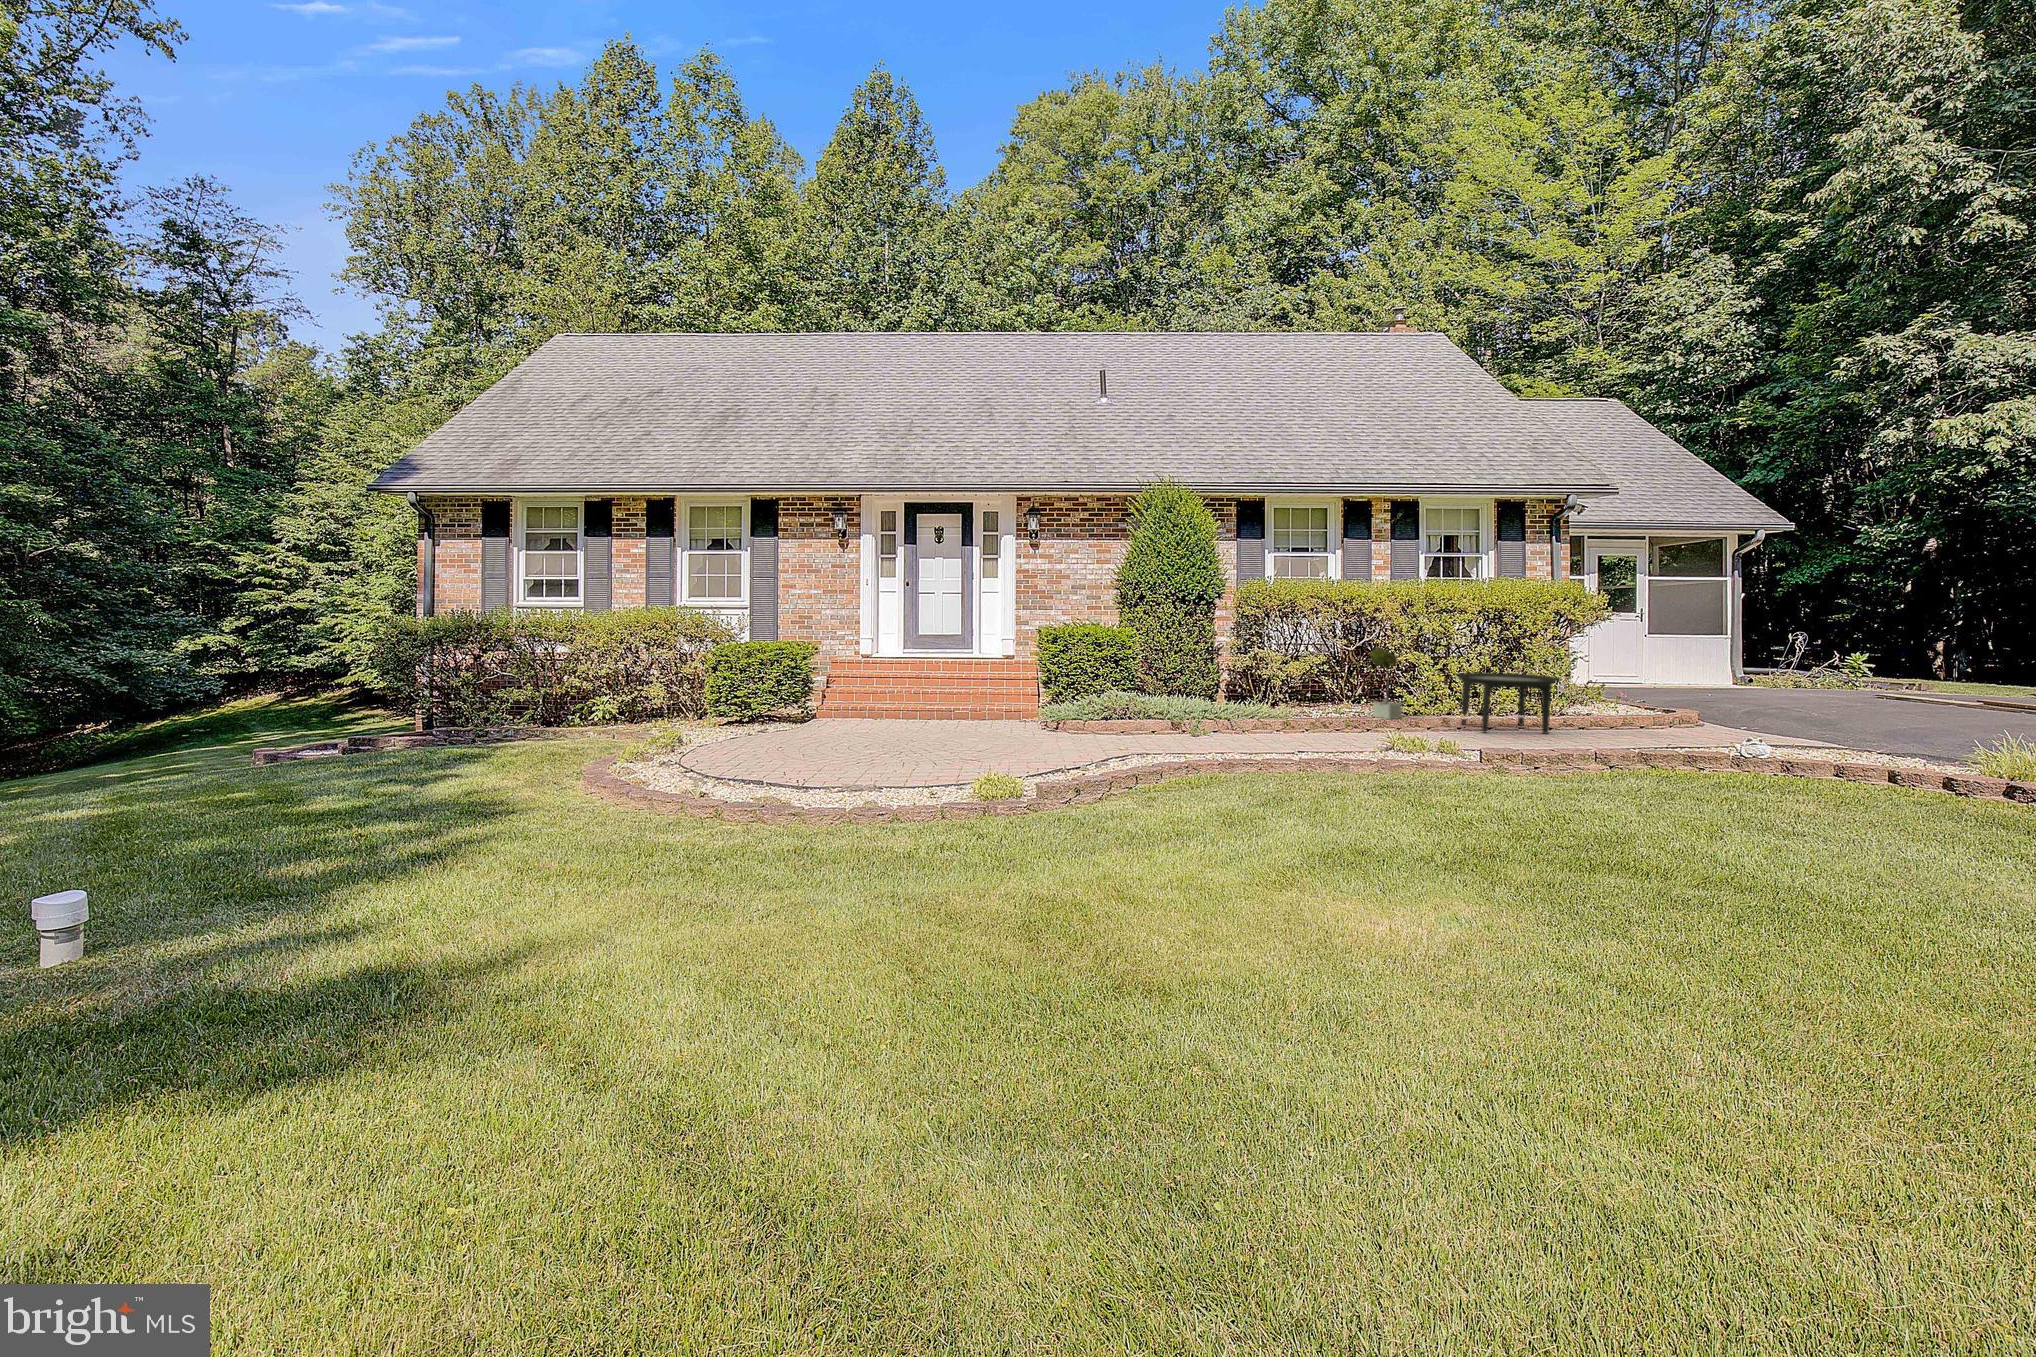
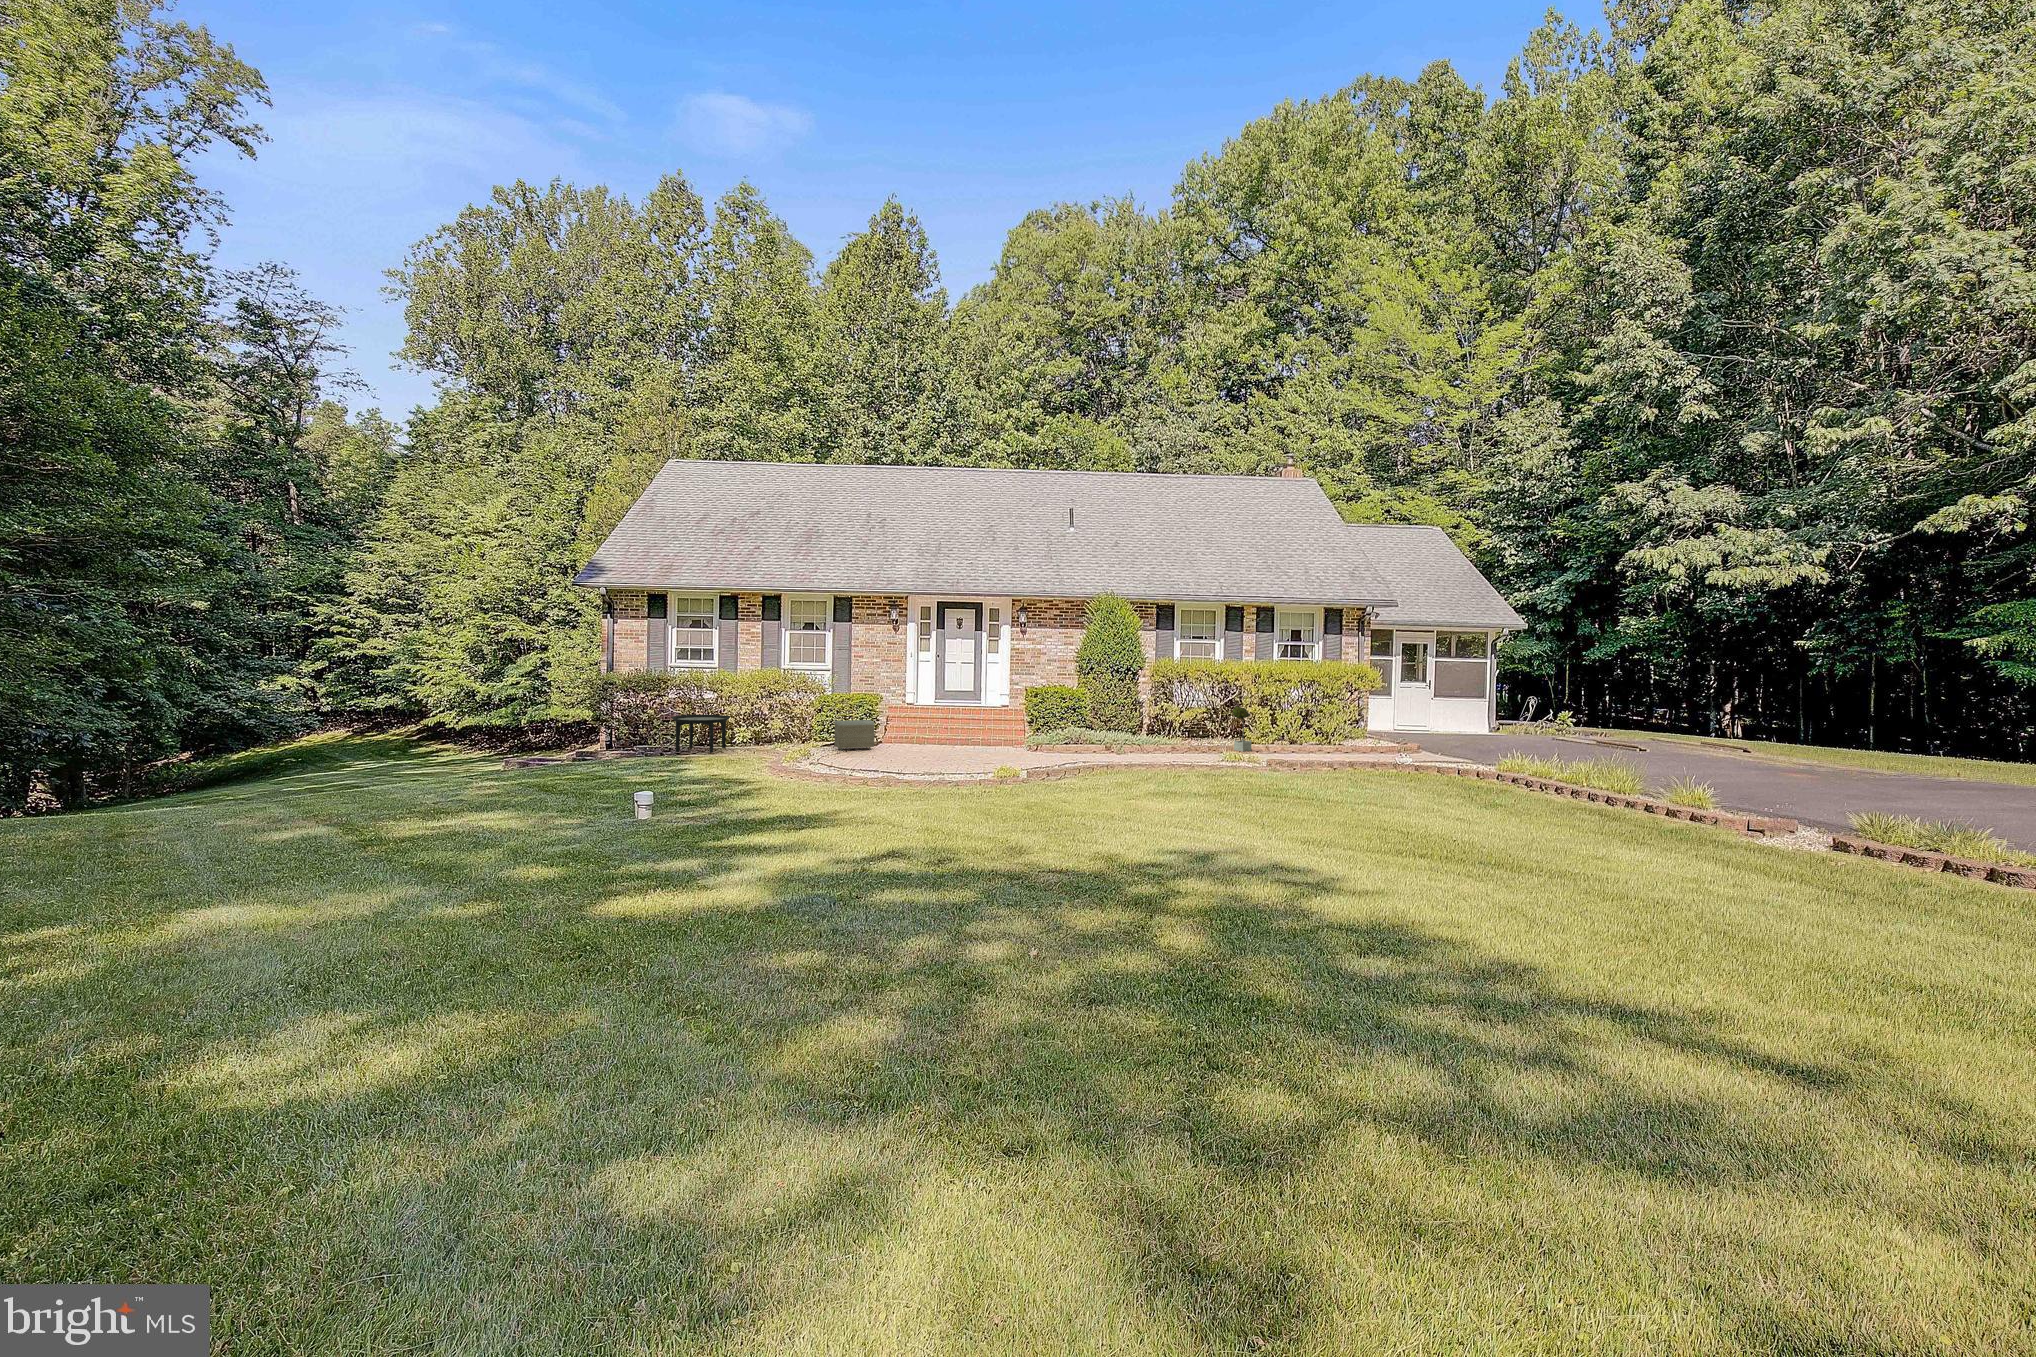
round table: present [1456,672,1559,734] -> present [671,714,730,753]
storage bench: none [731,680,795,730] -> present [834,720,874,750]

